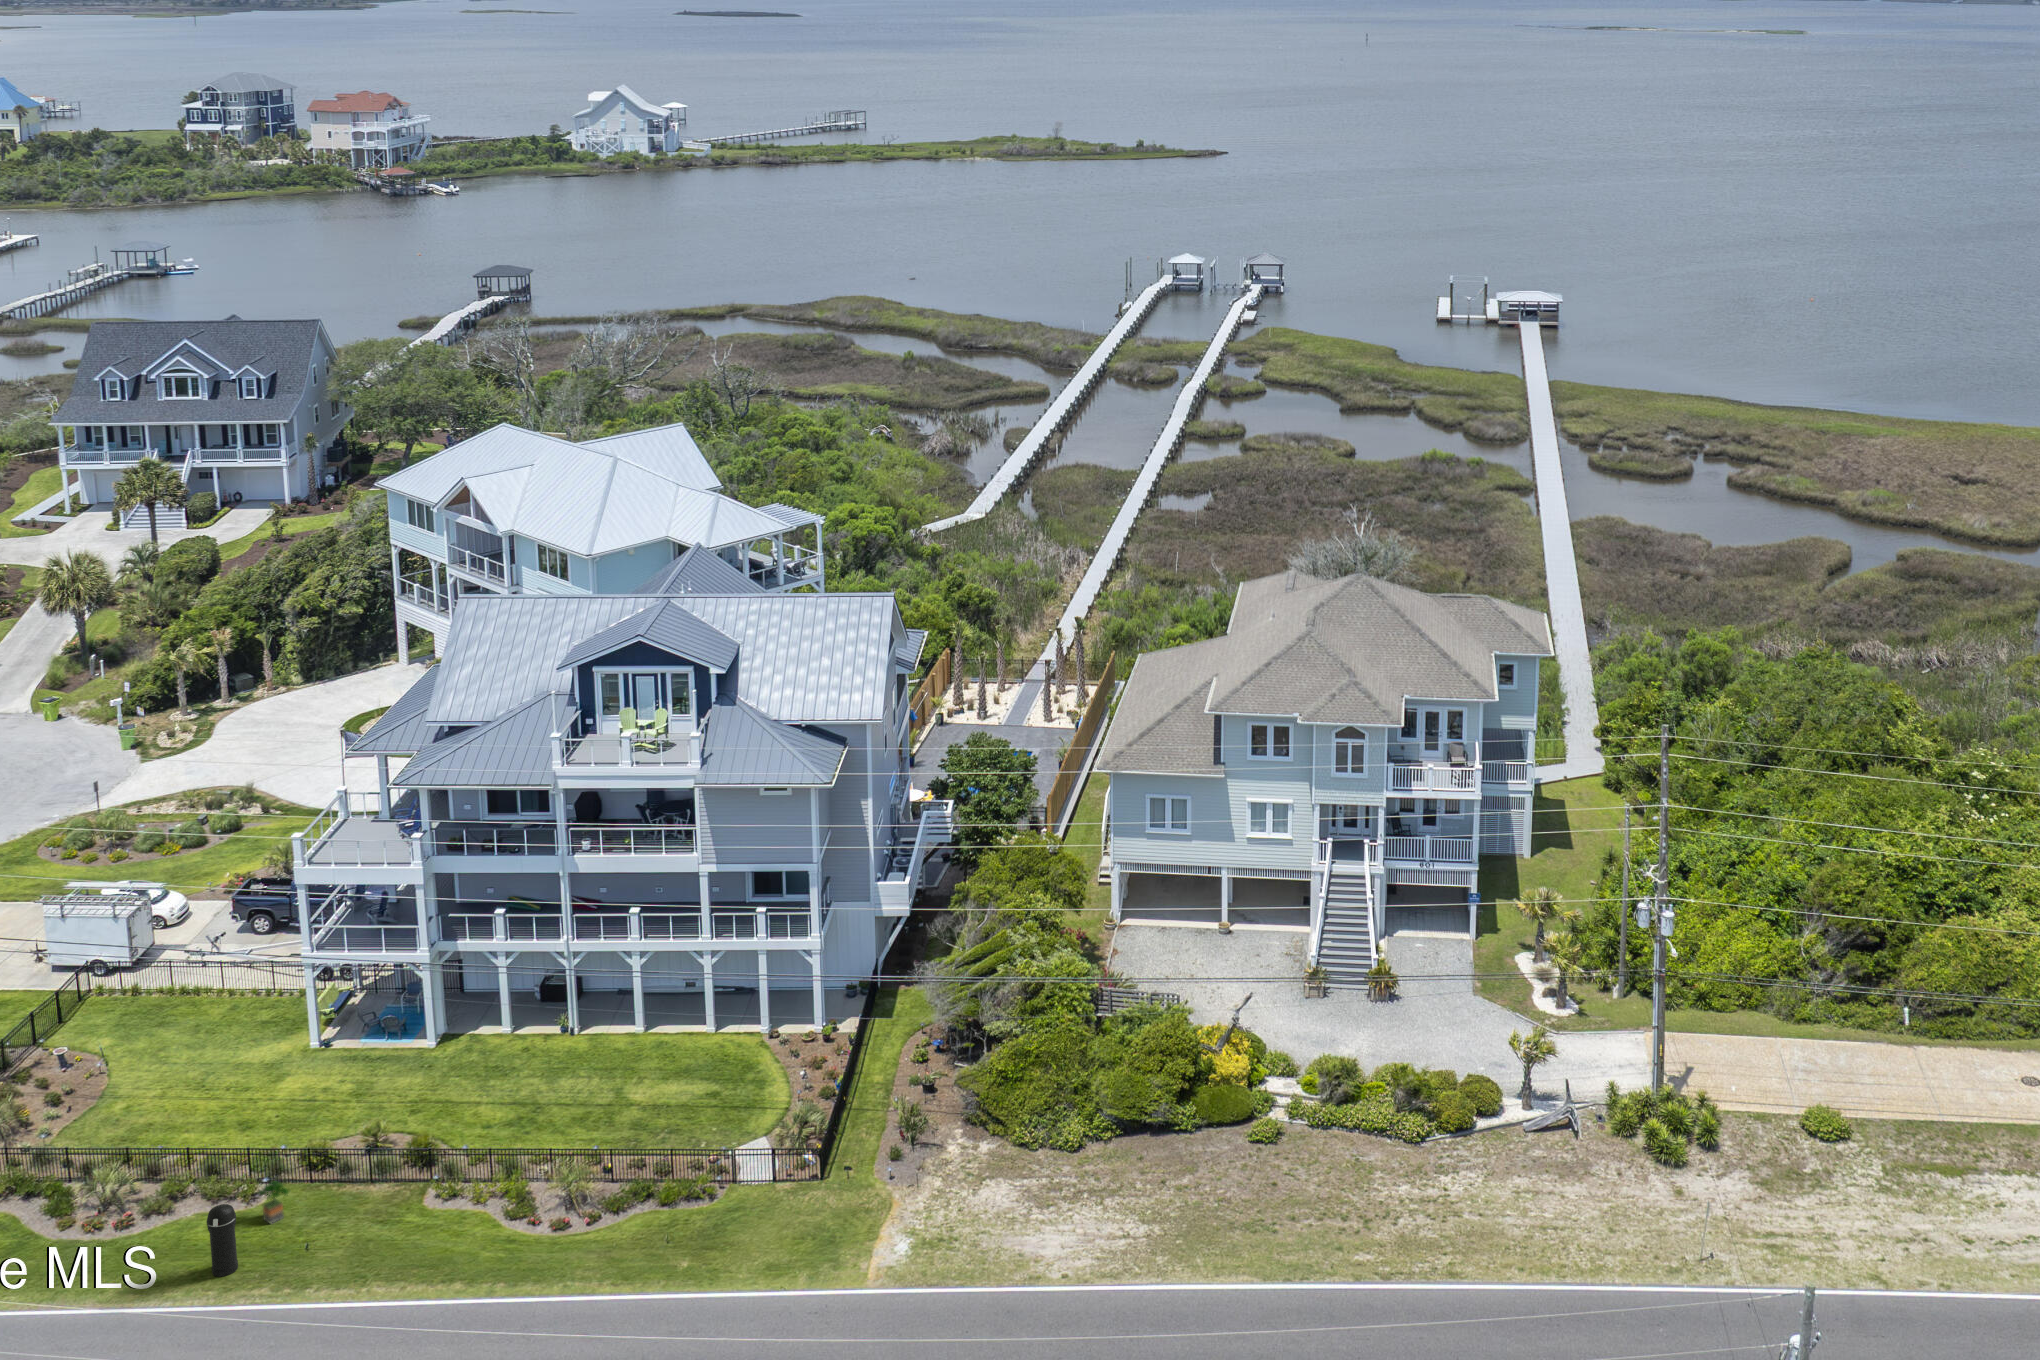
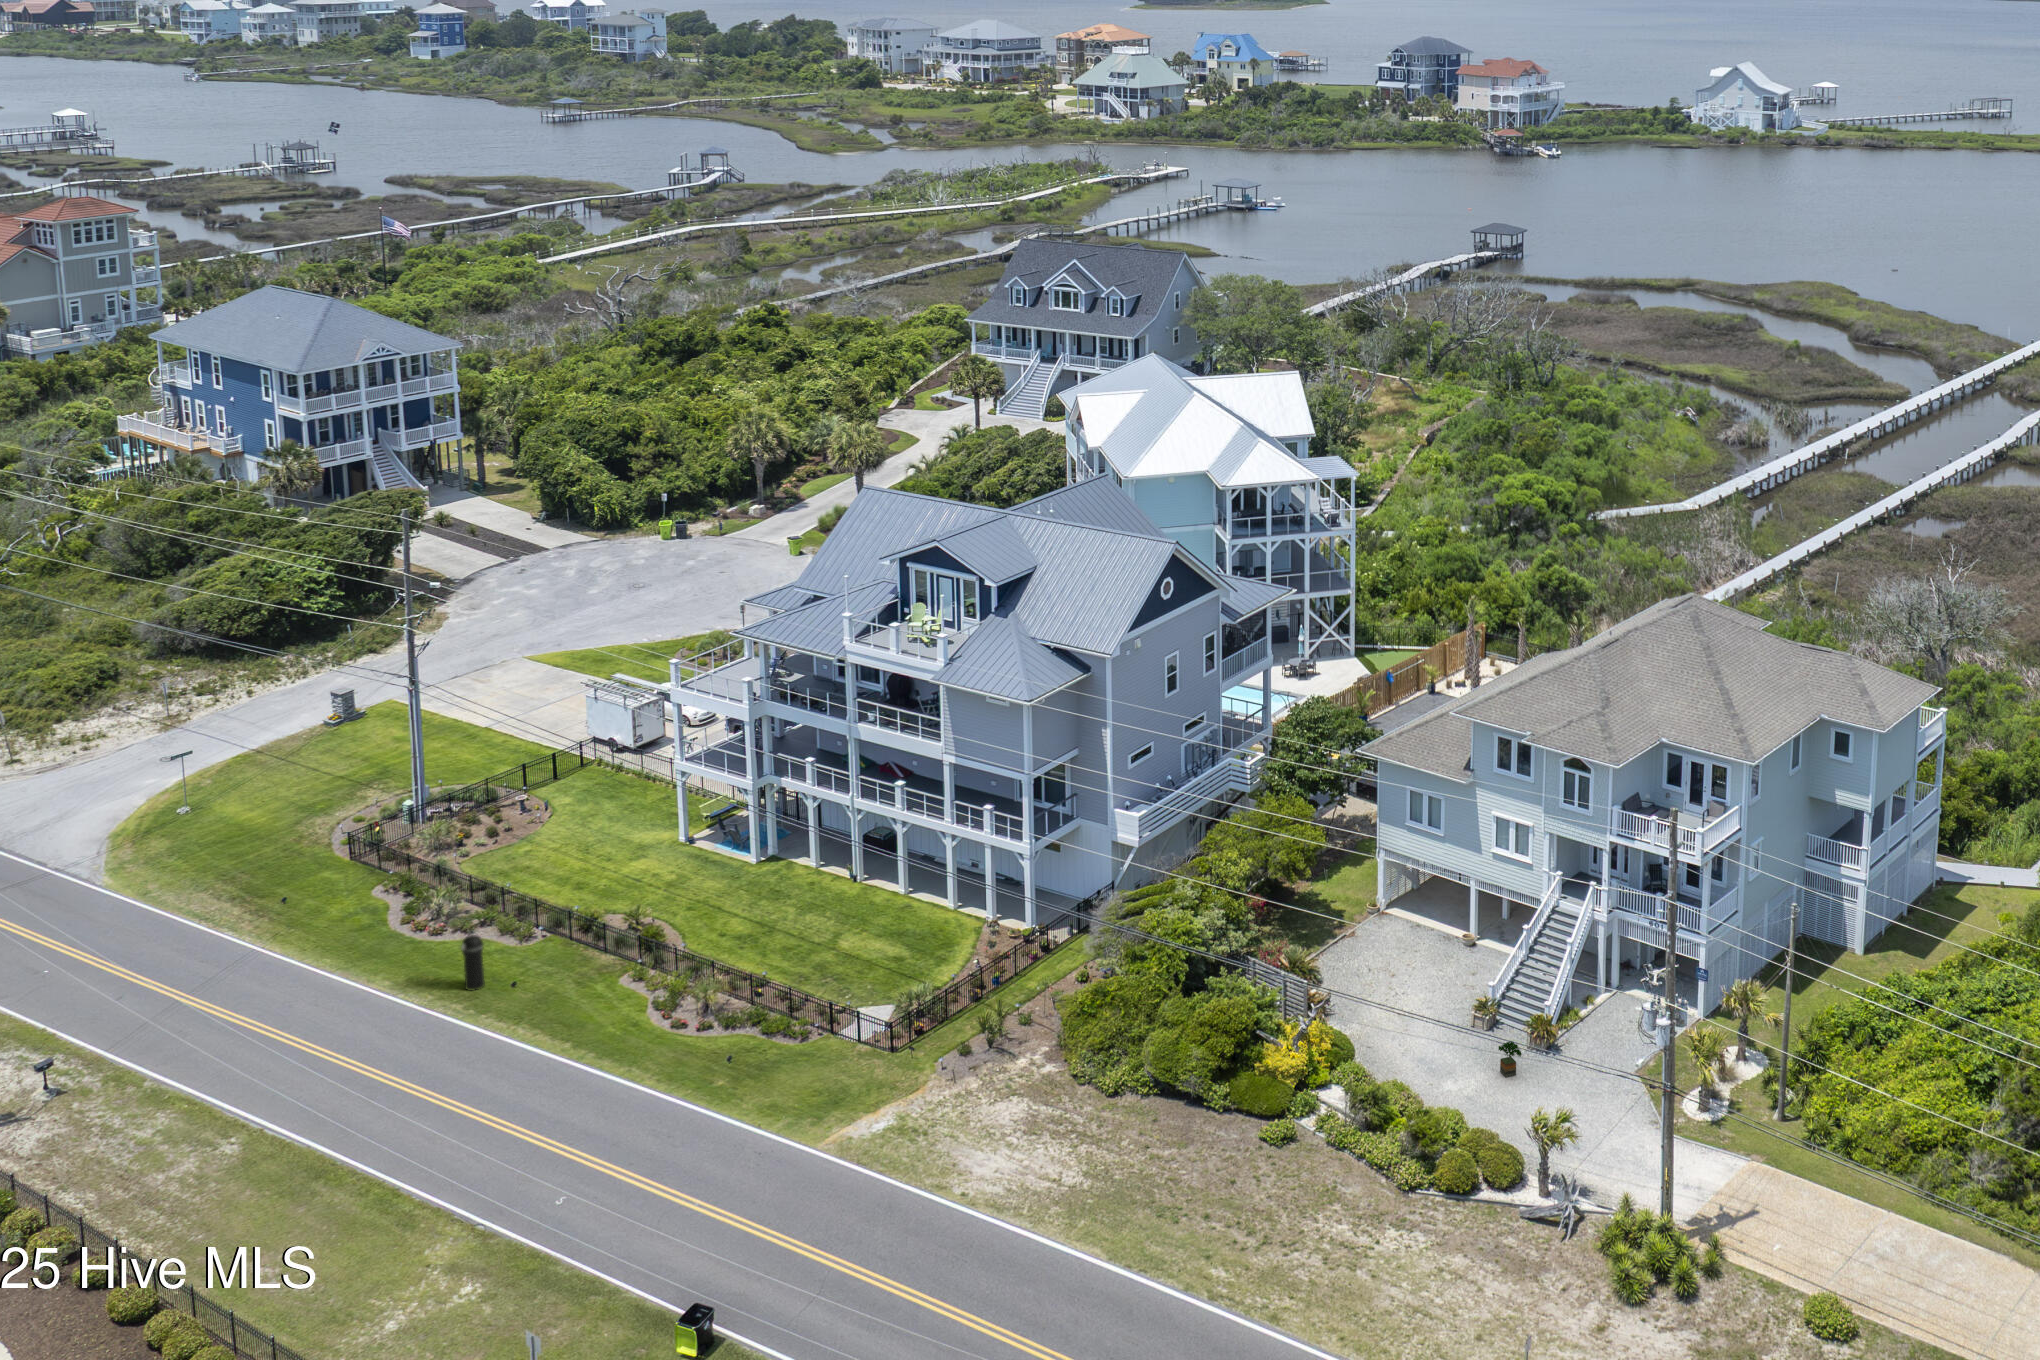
potted tree: present [259,1181,288,1224] -> present [1499,1041,1522,1077]

